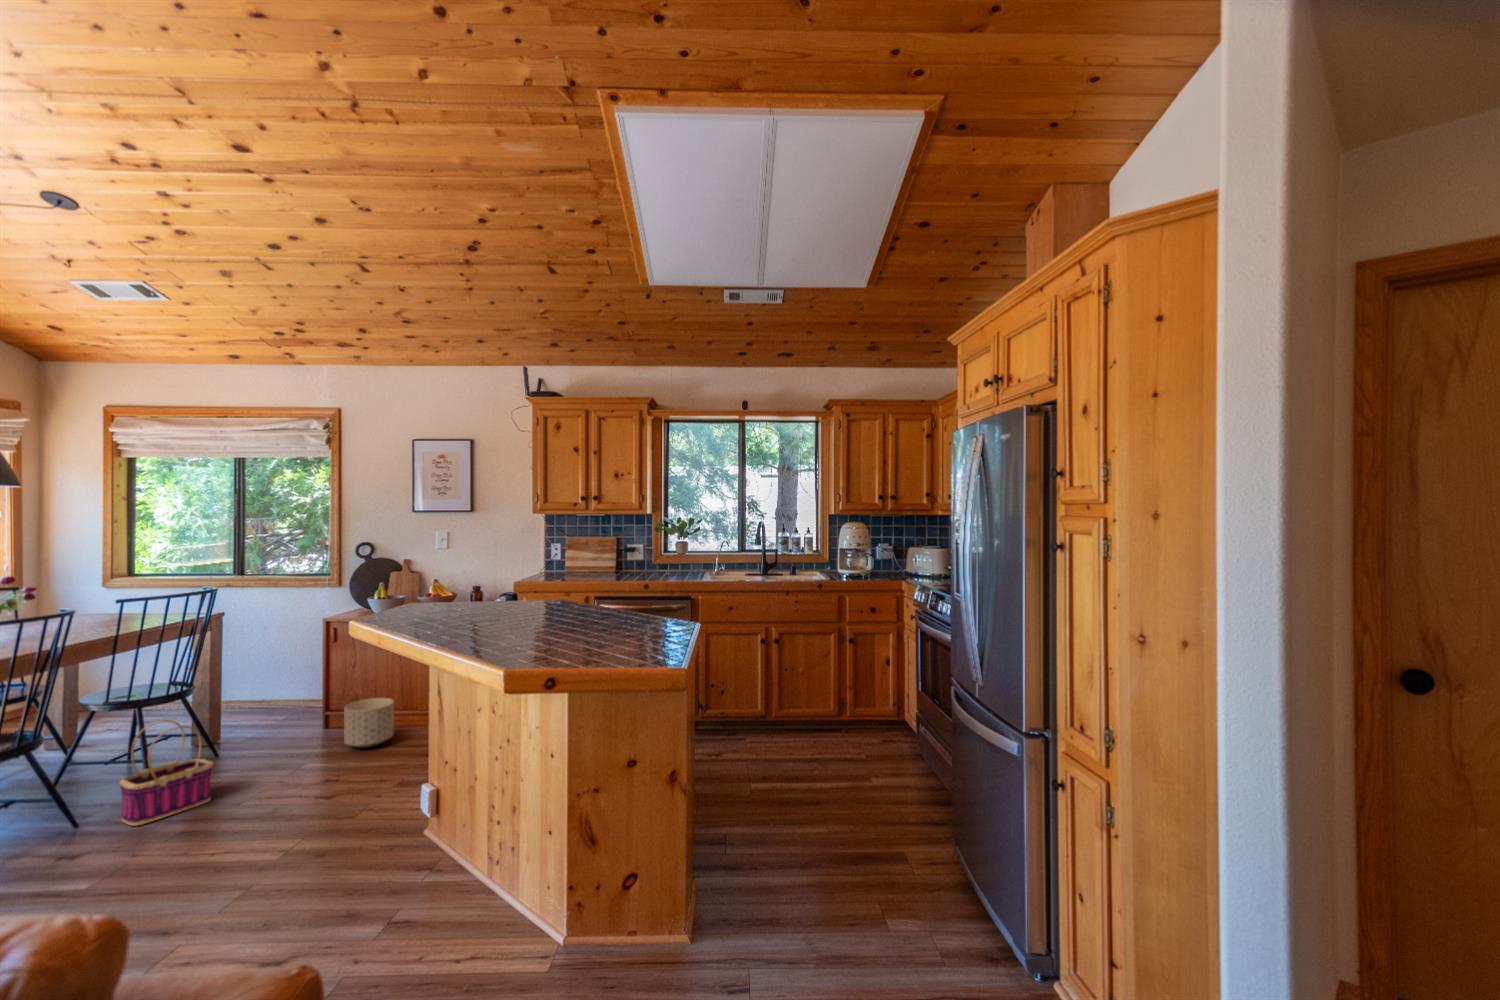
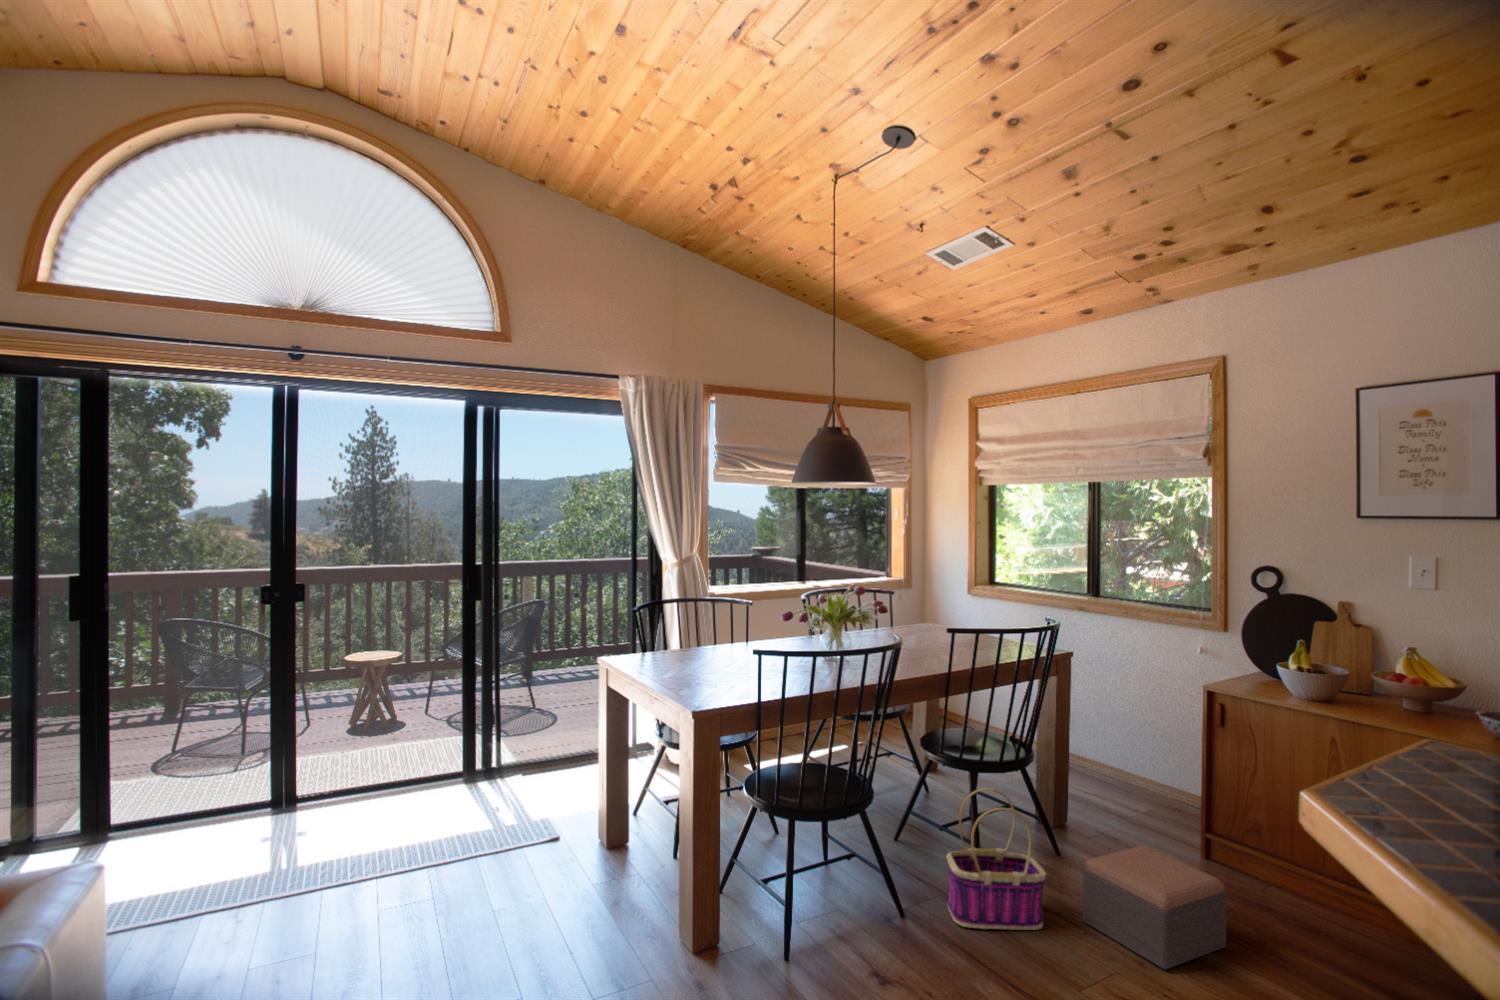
planter: present [344,698,394,748] -> none [1236,843,1330,943]
footstool: none [242,724,338,785] -> present [1083,846,1227,970]

